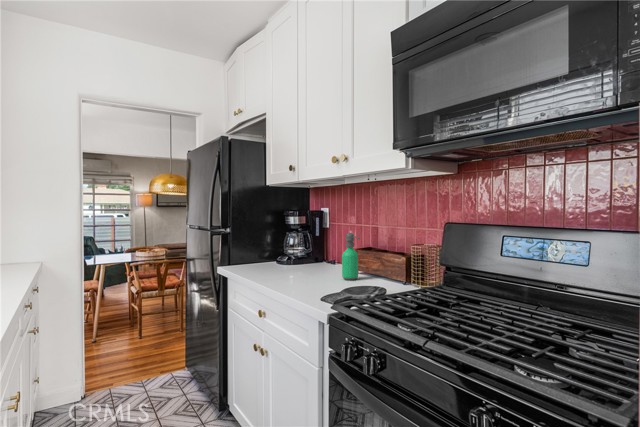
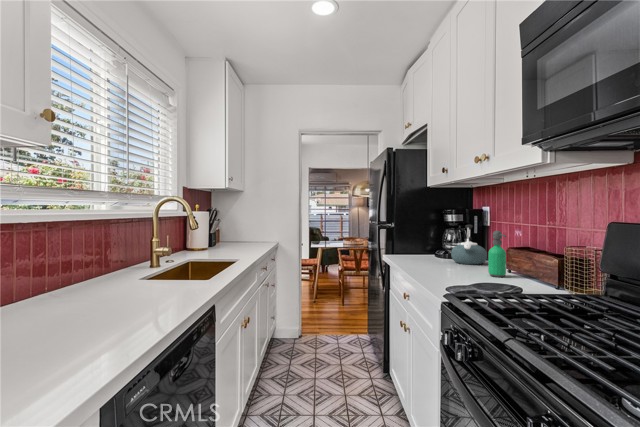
kettle: none [295,227,330,270] -> present [451,225,487,265]

